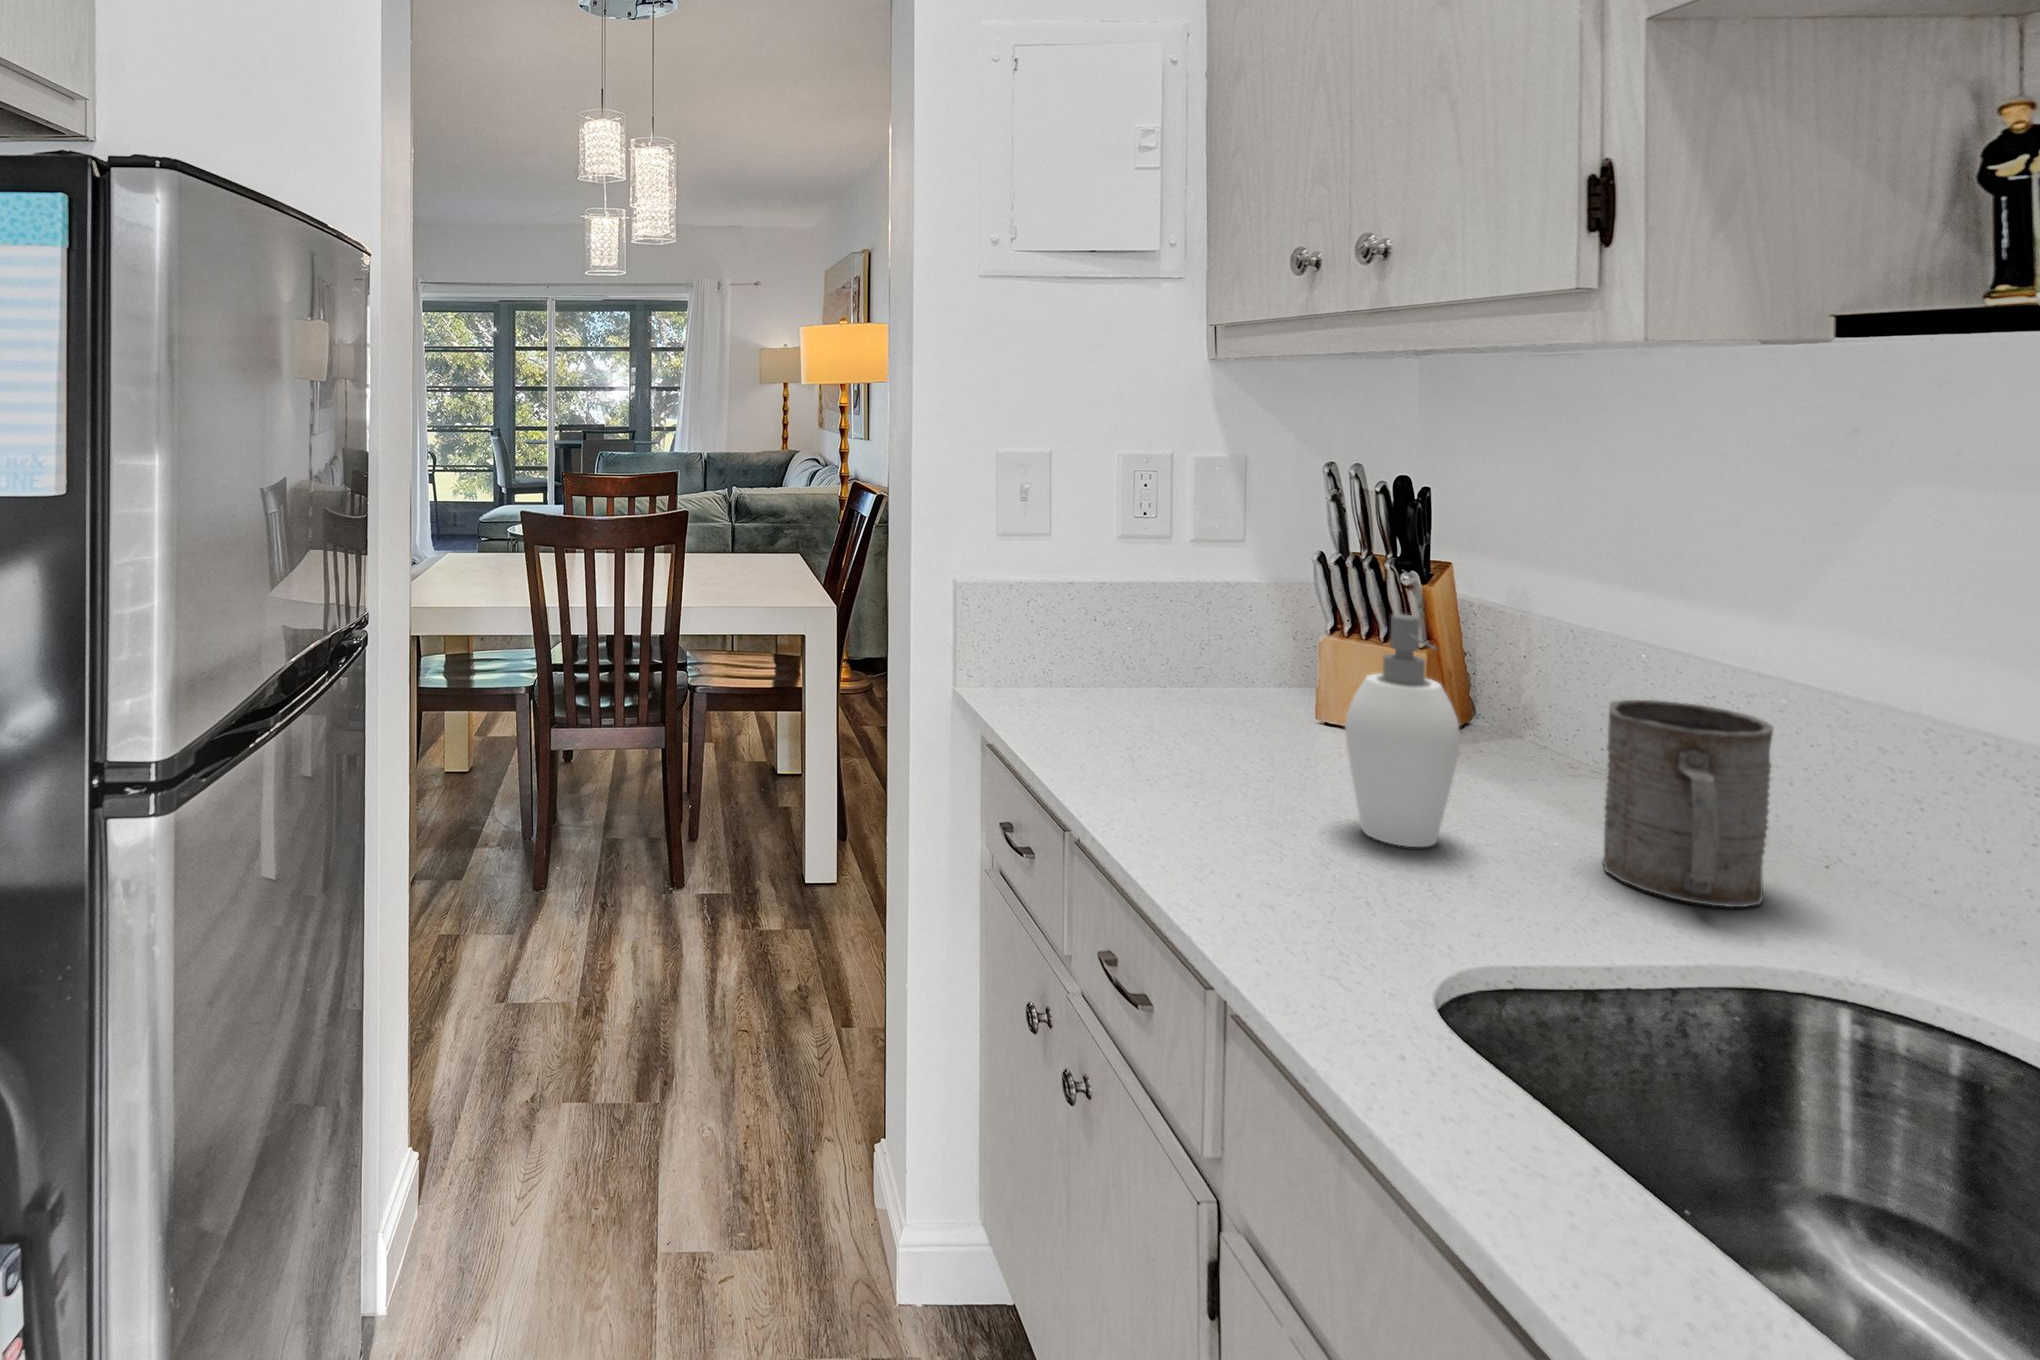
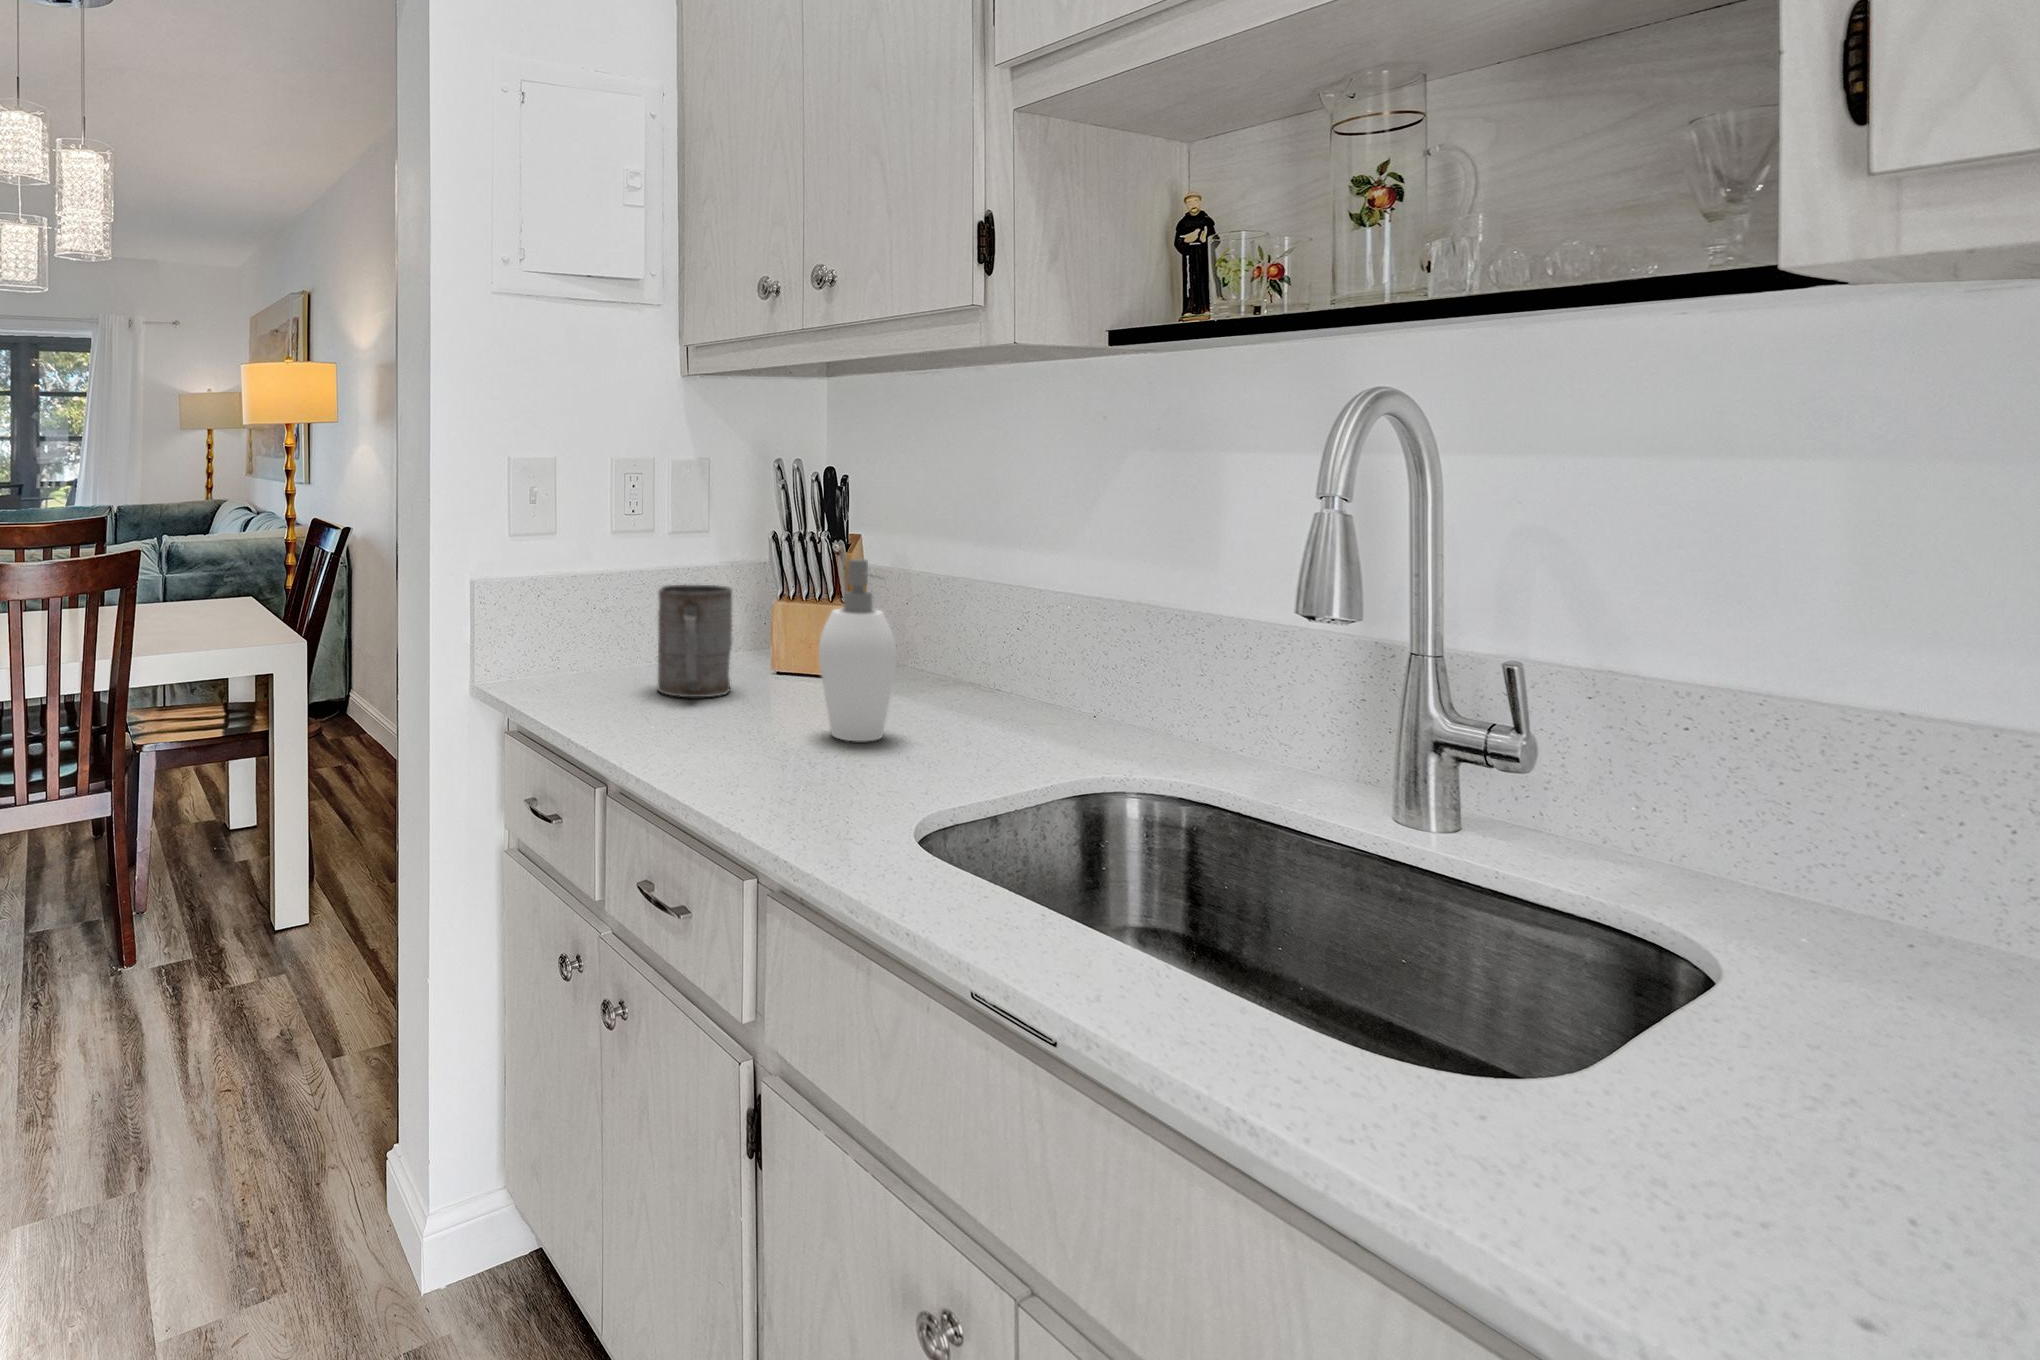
mug: present [1603,700,1773,907] -> present [658,585,732,697]

